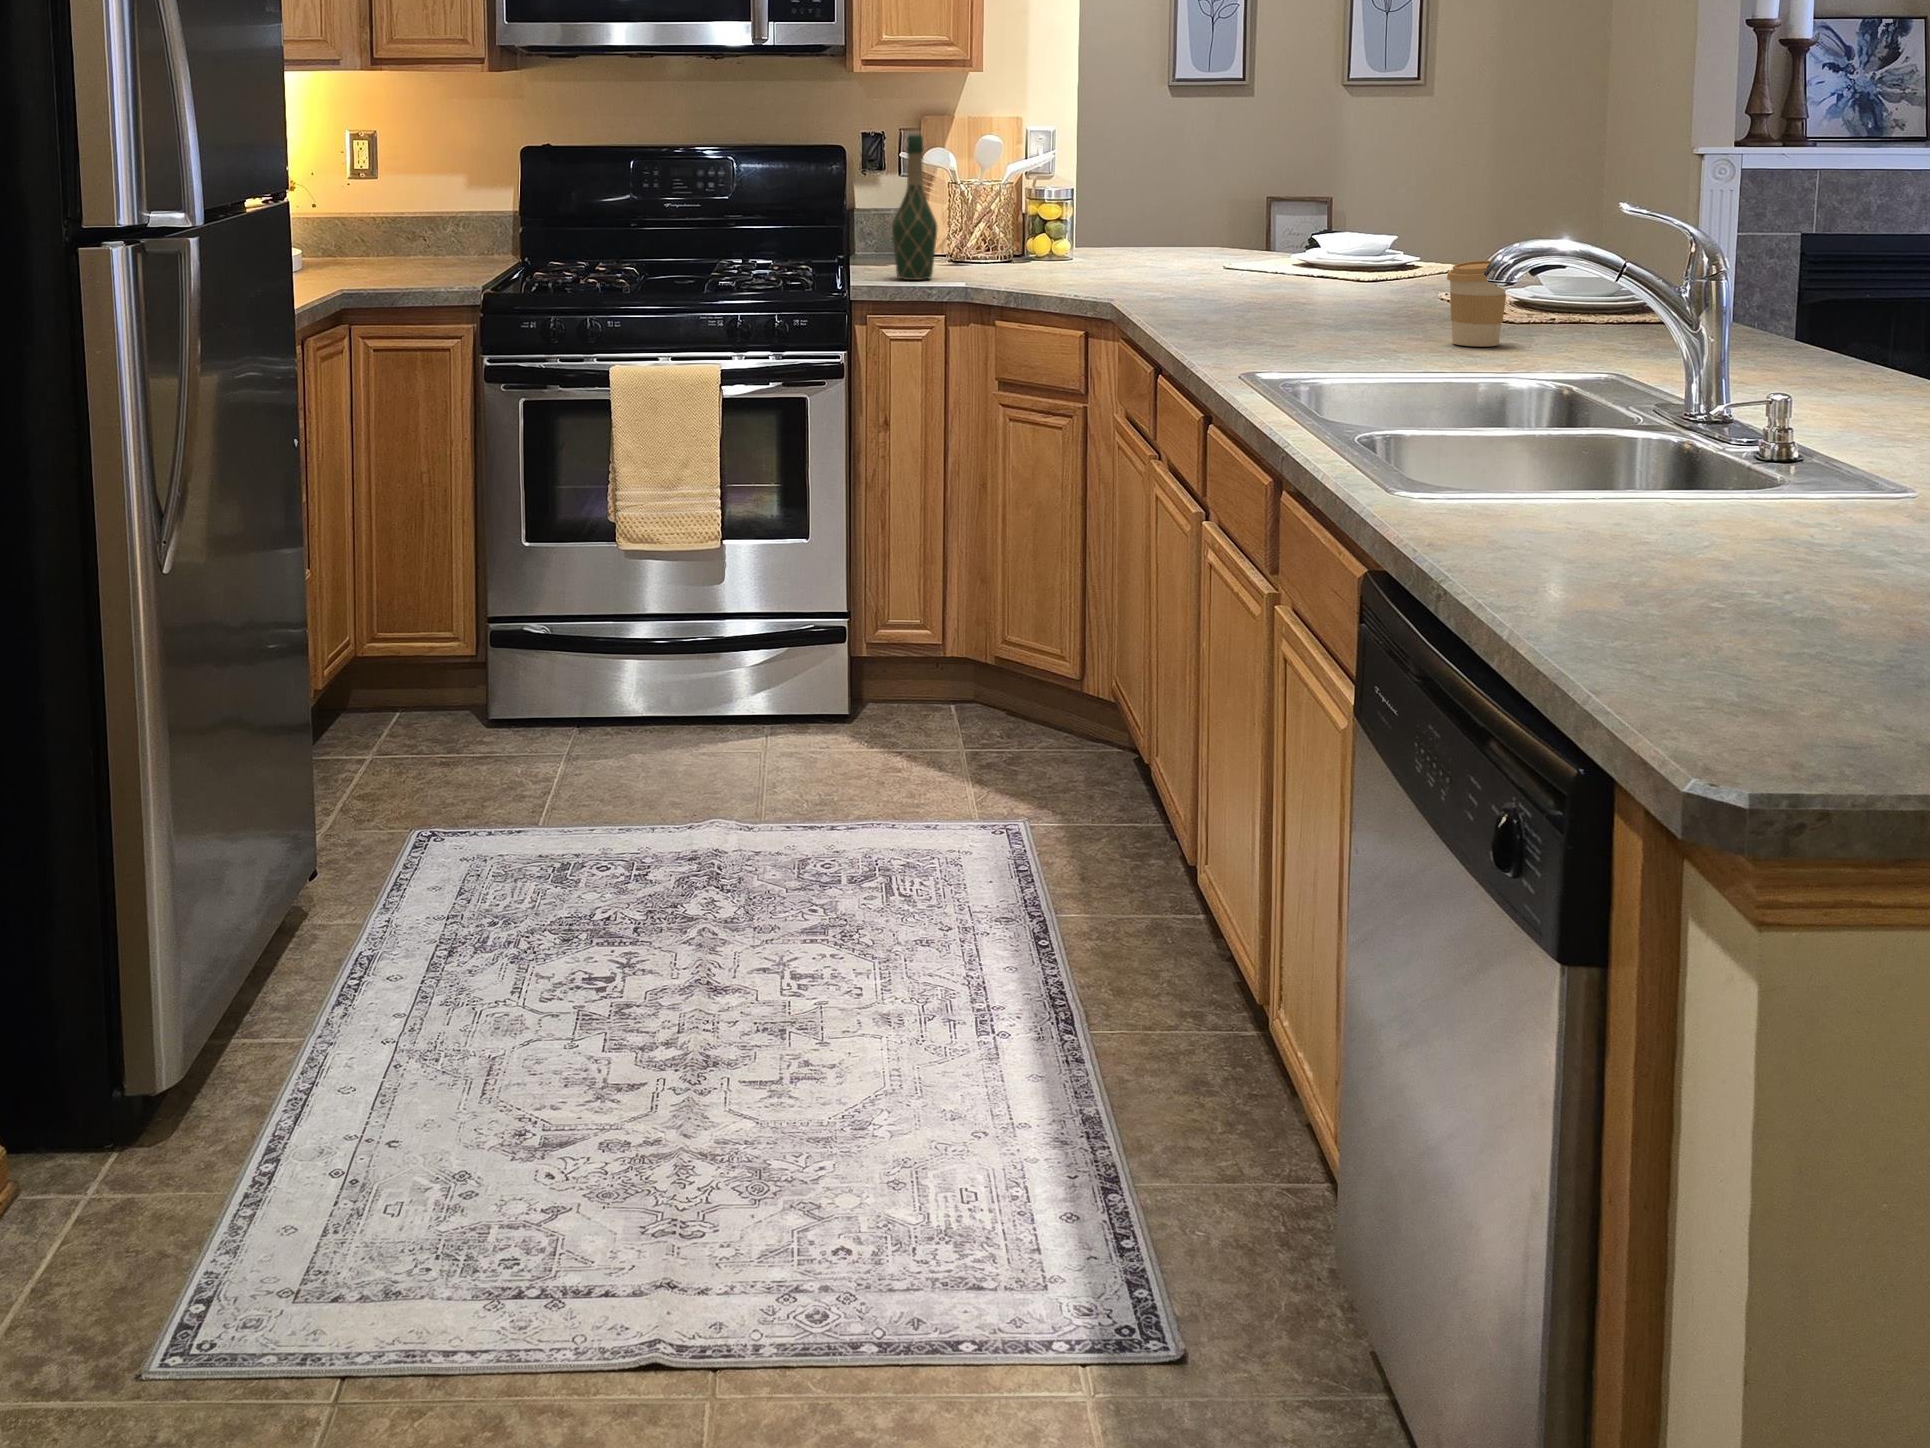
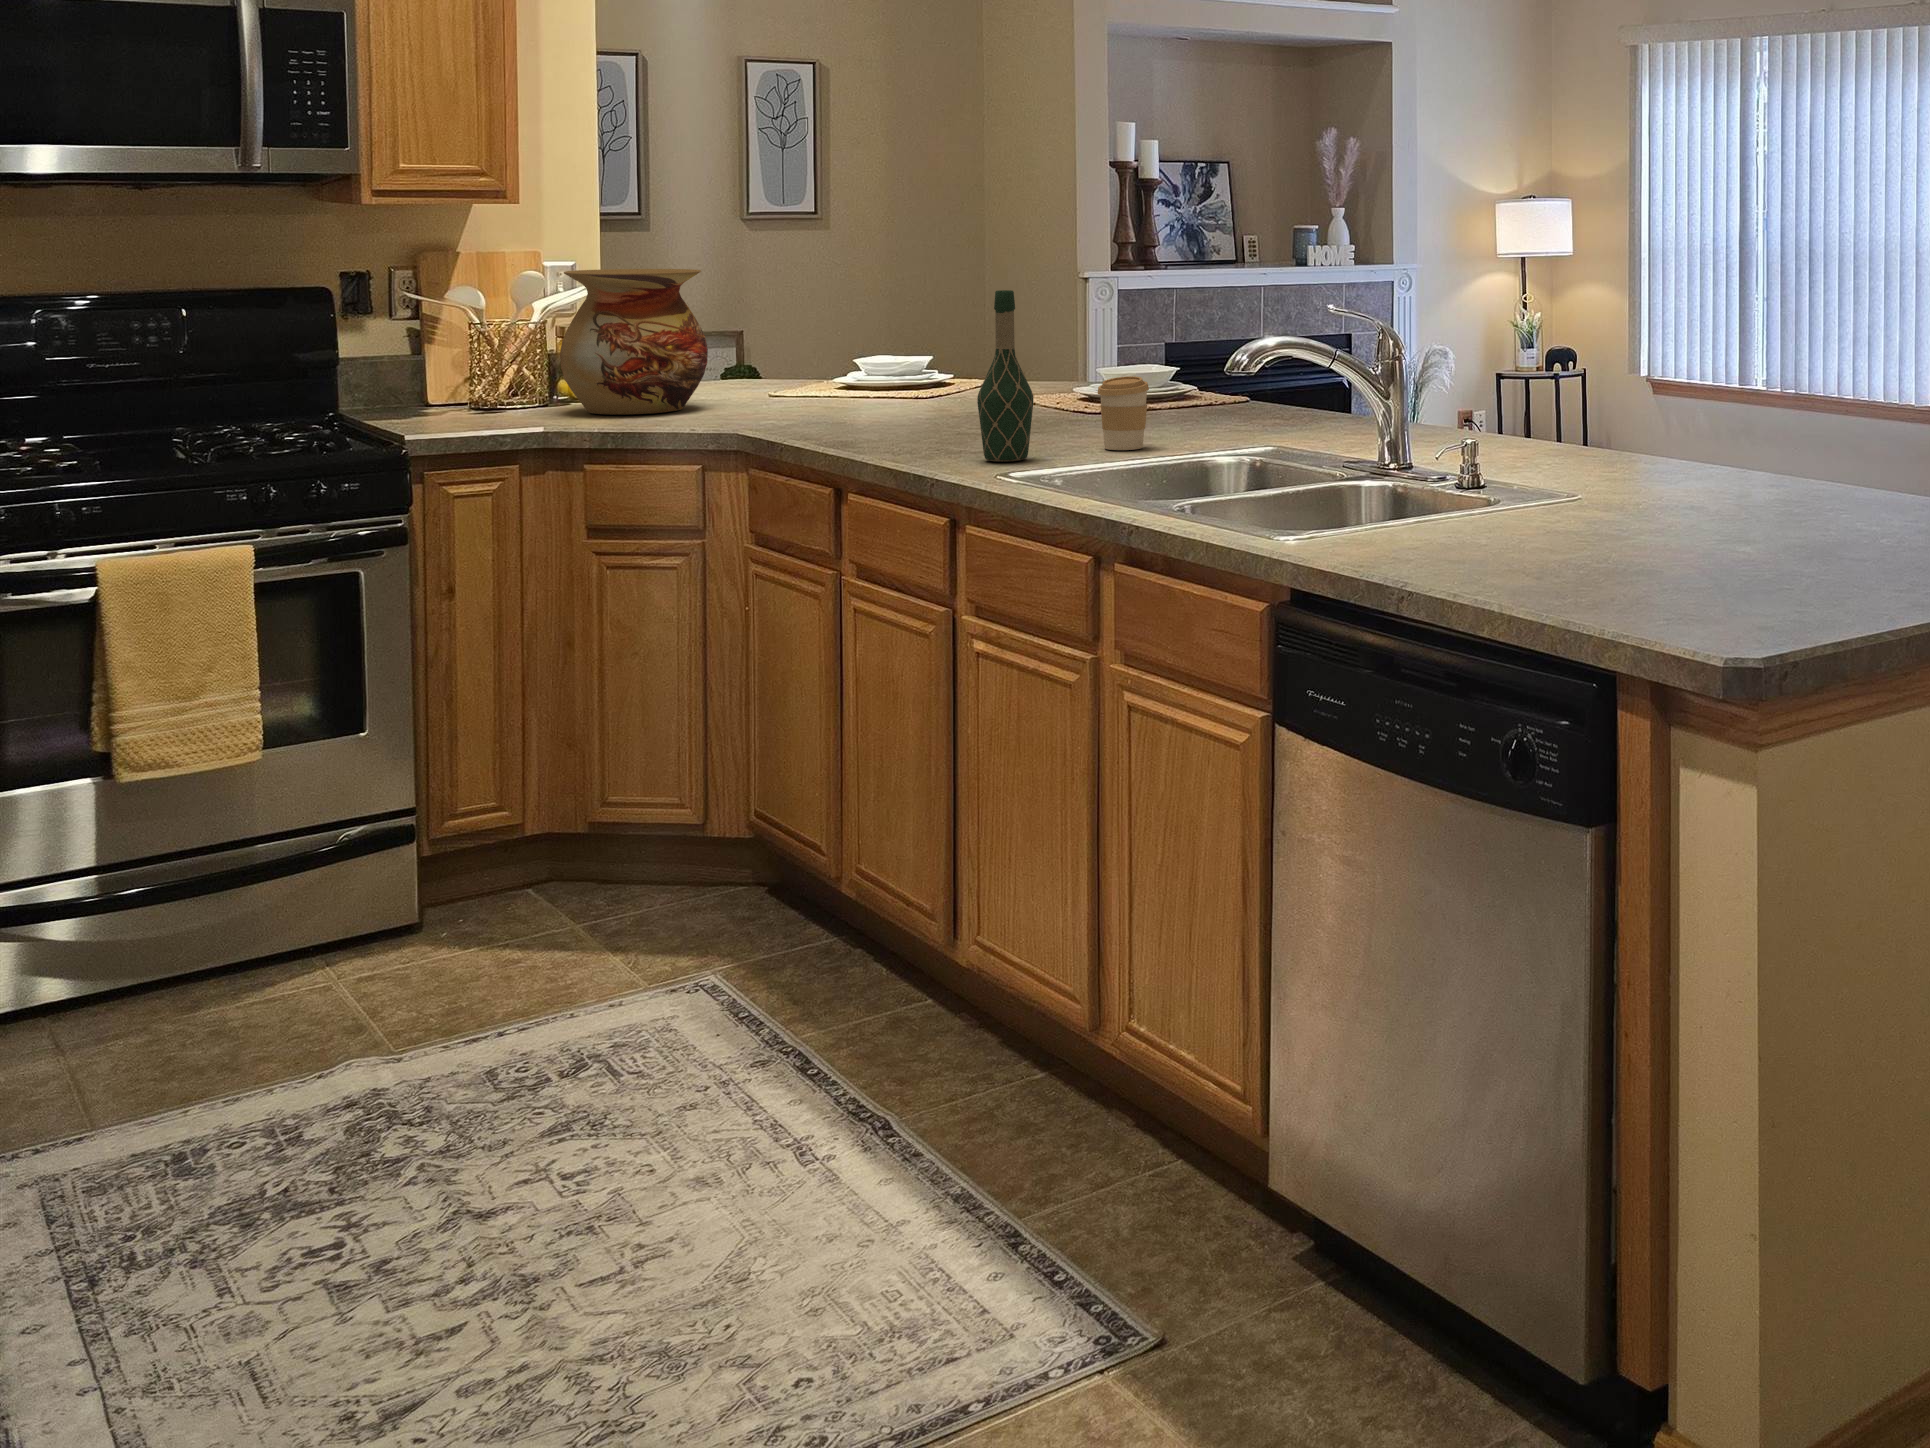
vase: none [1011,130,1144,273] -> present [560,269,708,414]
wine bottle: present [892,135,938,280] -> present [977,290,1034,462]

